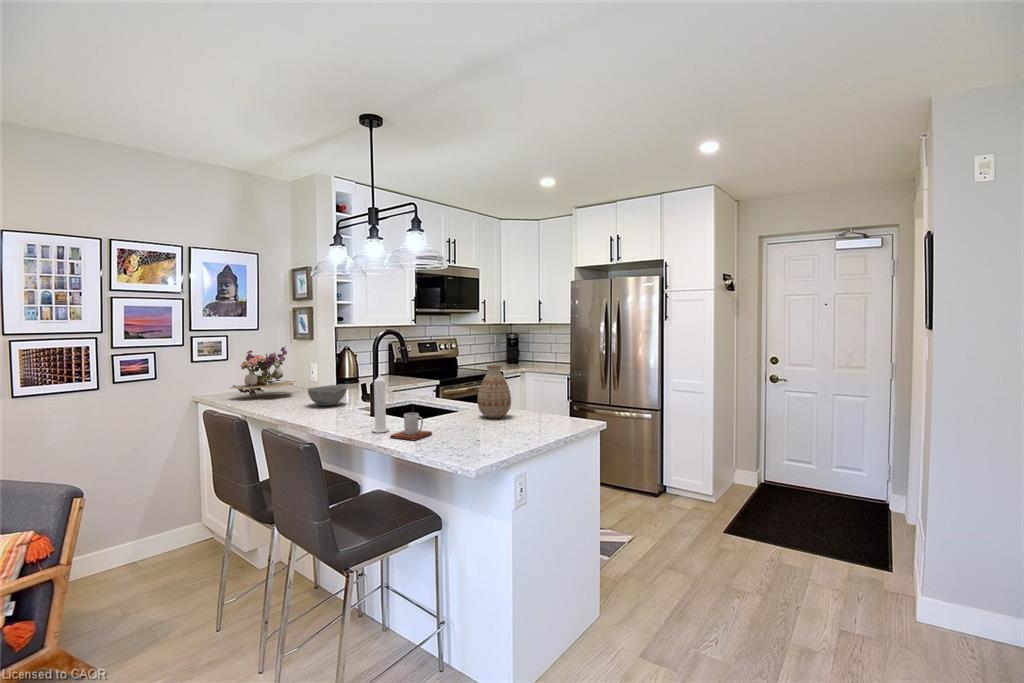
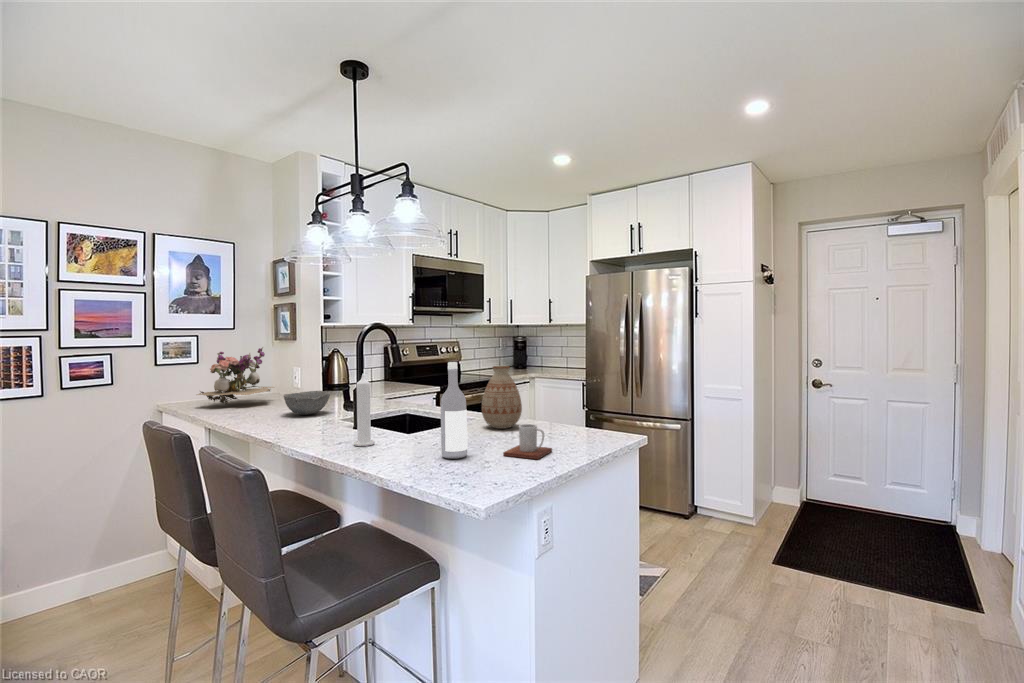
wine bottle: none [444,365,466,443] -> present [441,362,467,459]
mug: present [390,413,432,440] -> present [503,424,552,459]

